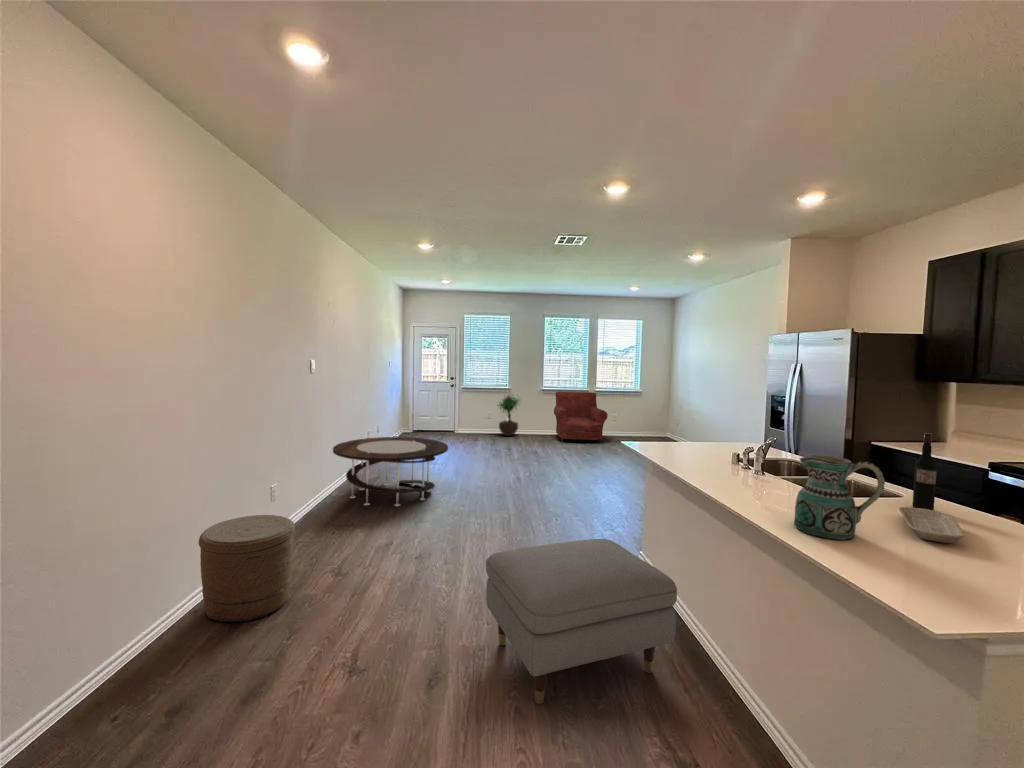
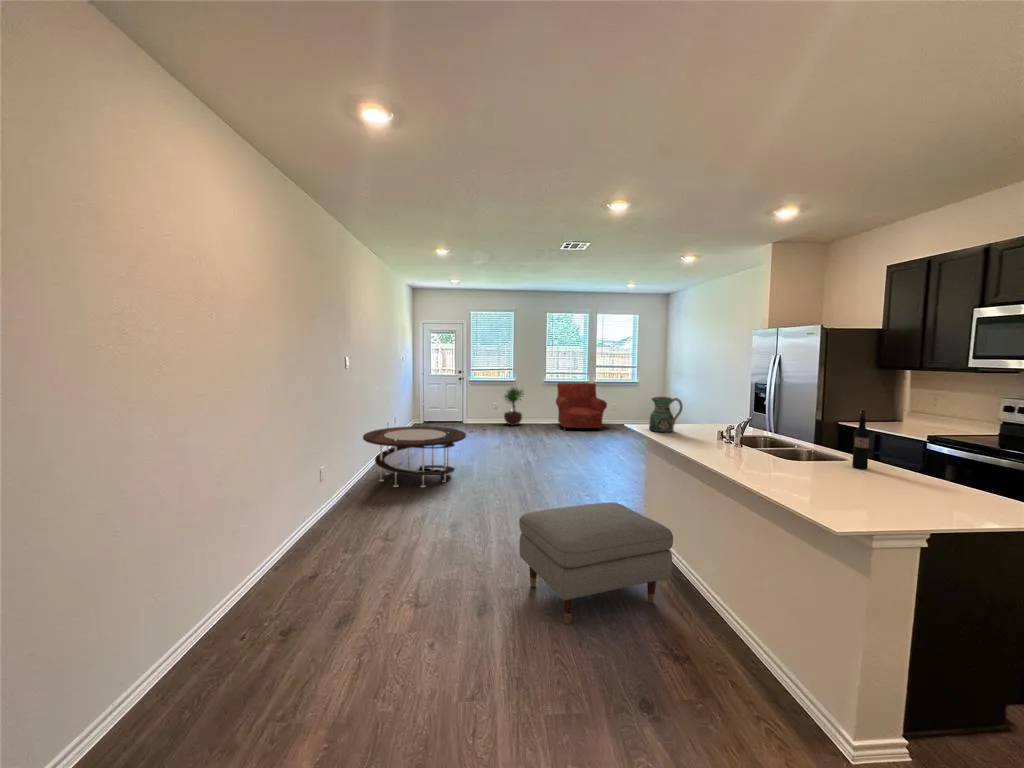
ceramic pitcher: present [794,455,885,540] -> present [649,397,683,432]
tray: present [899,507,965,543] -> none [839,465,879,487]
woven basket: present [199,515,295,622] -> none [279,490,355,575]

